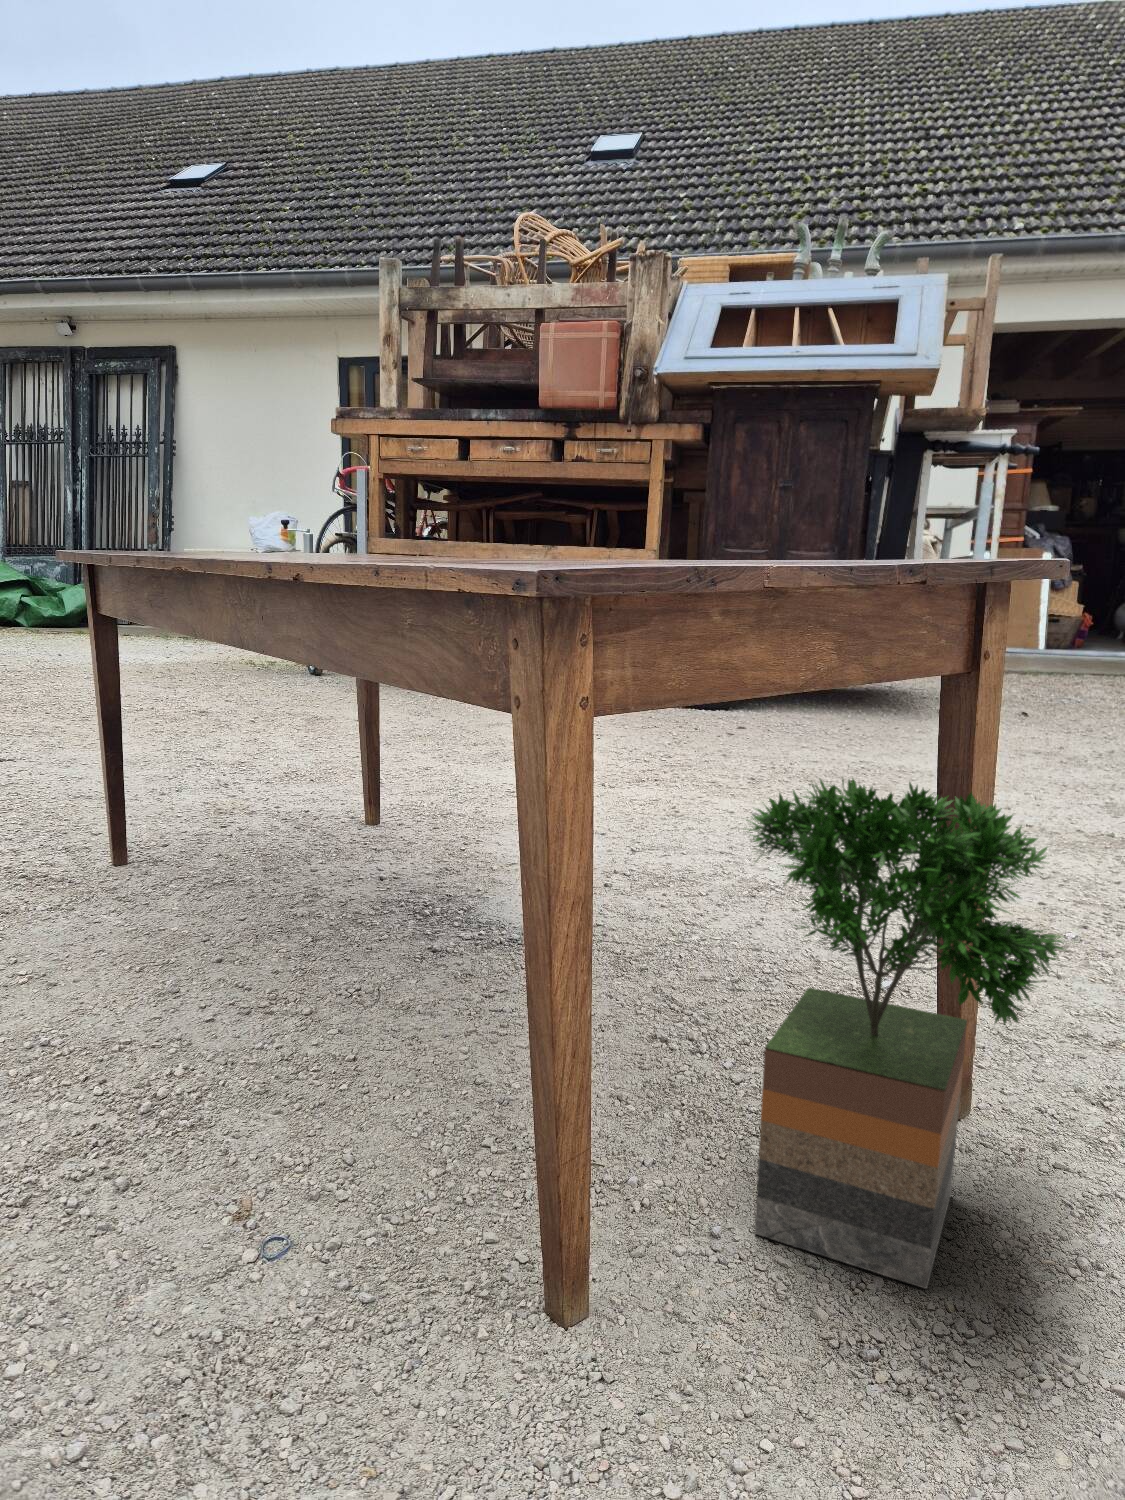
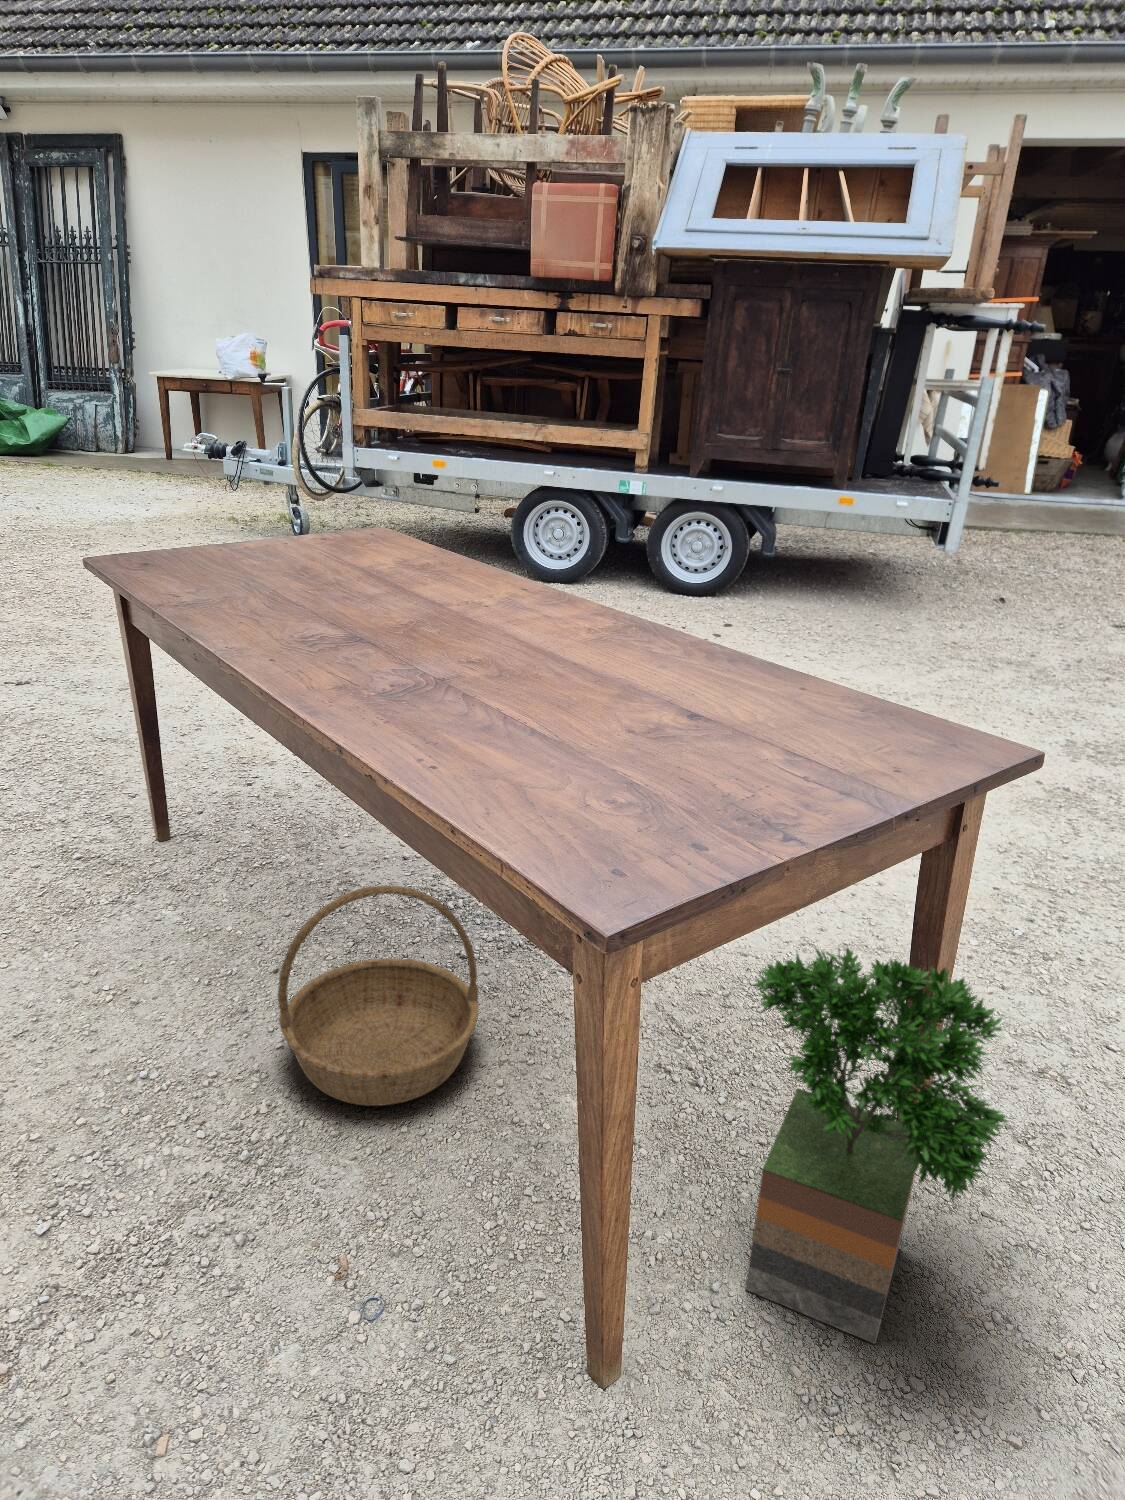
basket: none [209,806,443,1064] -> present [278,885,479,1106]

